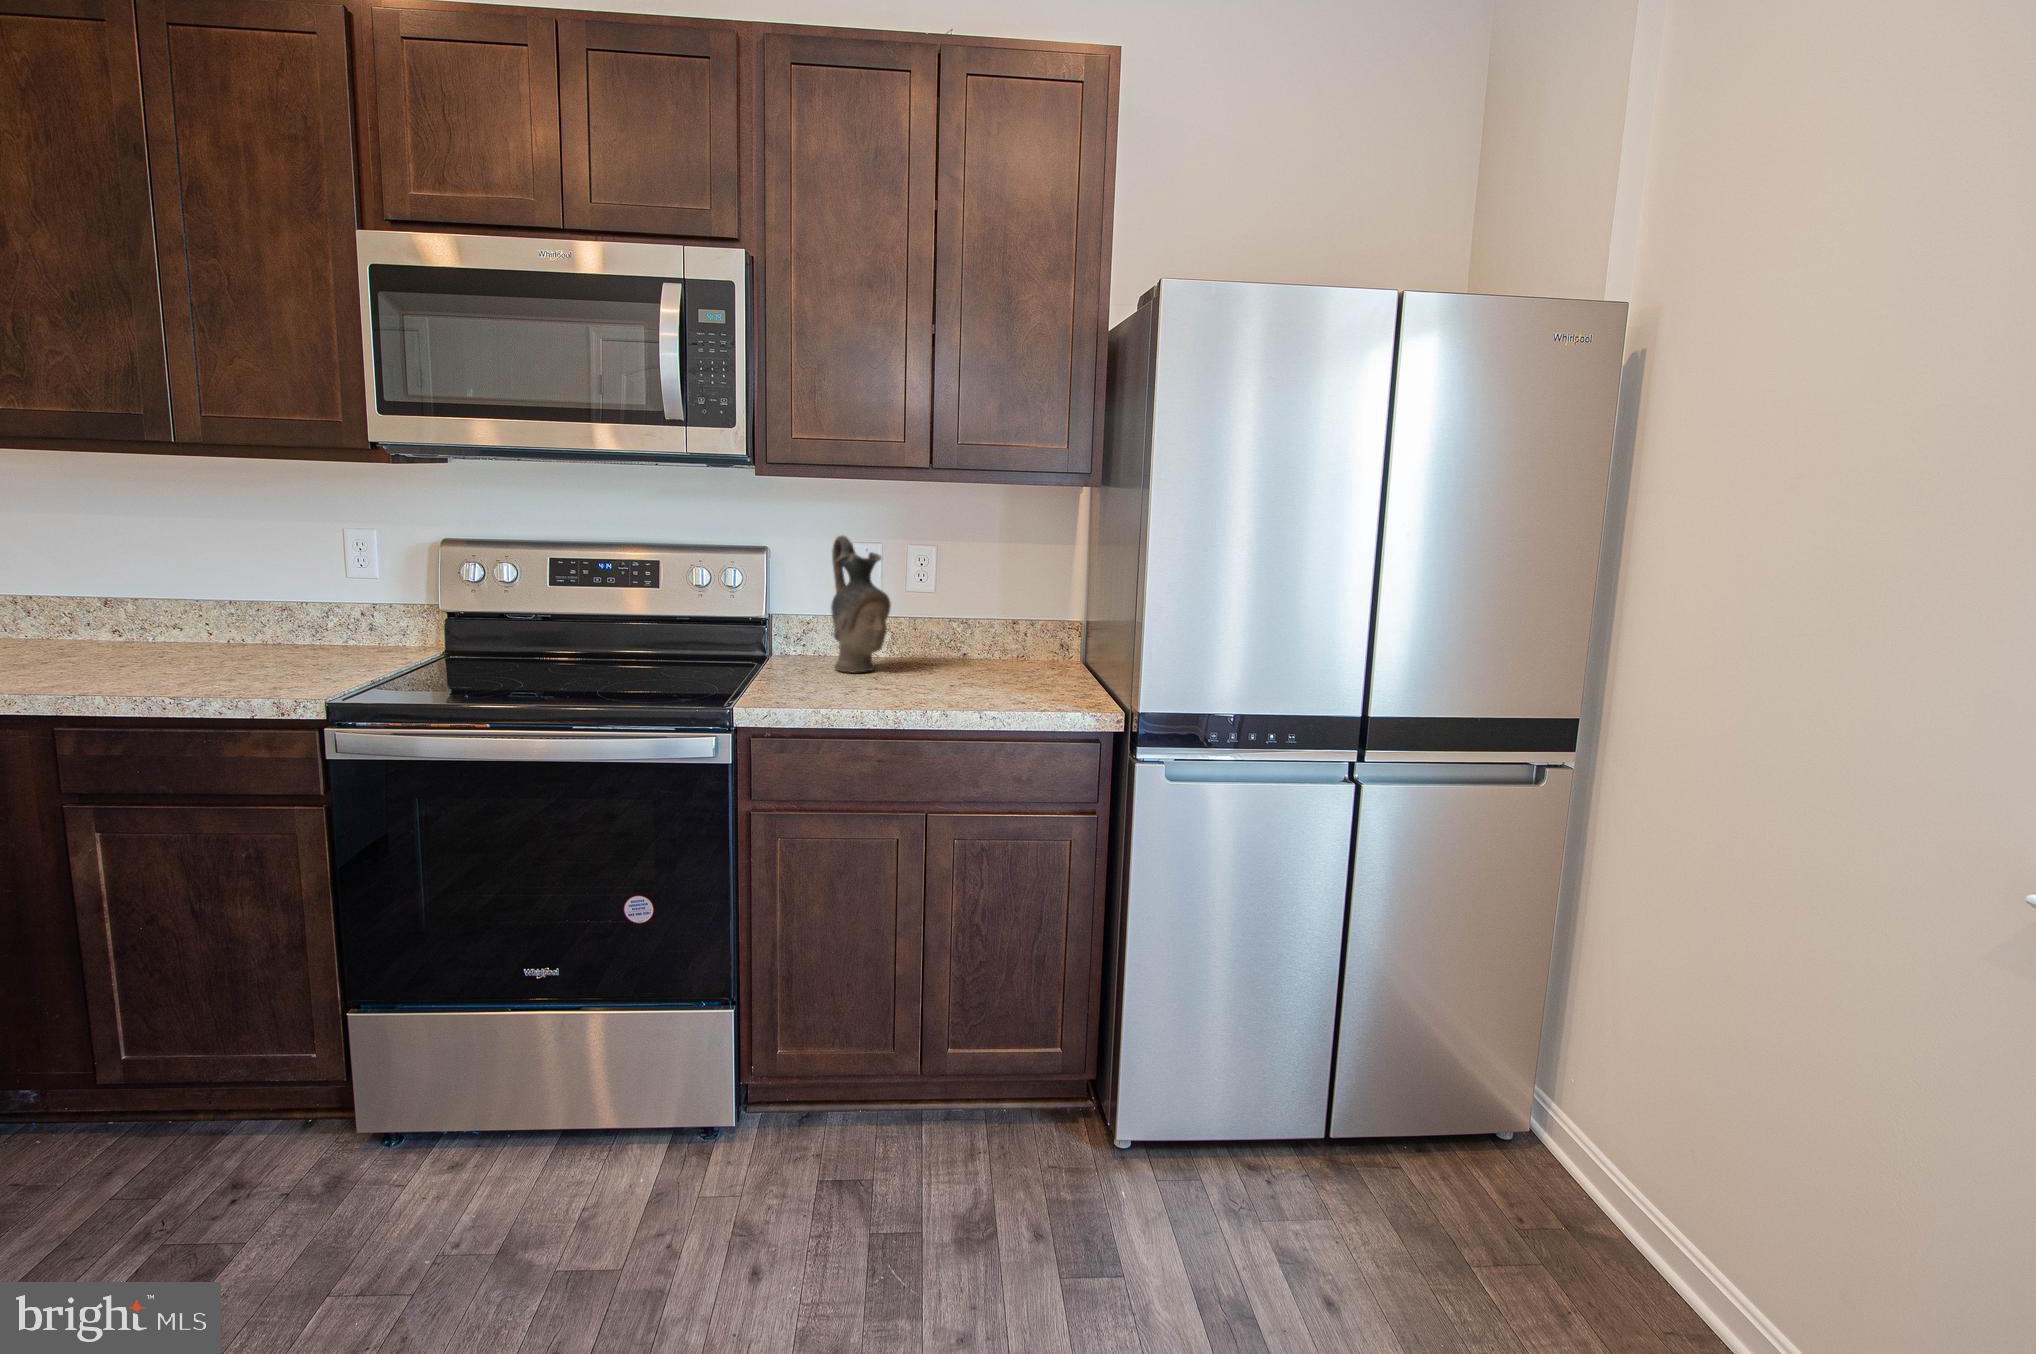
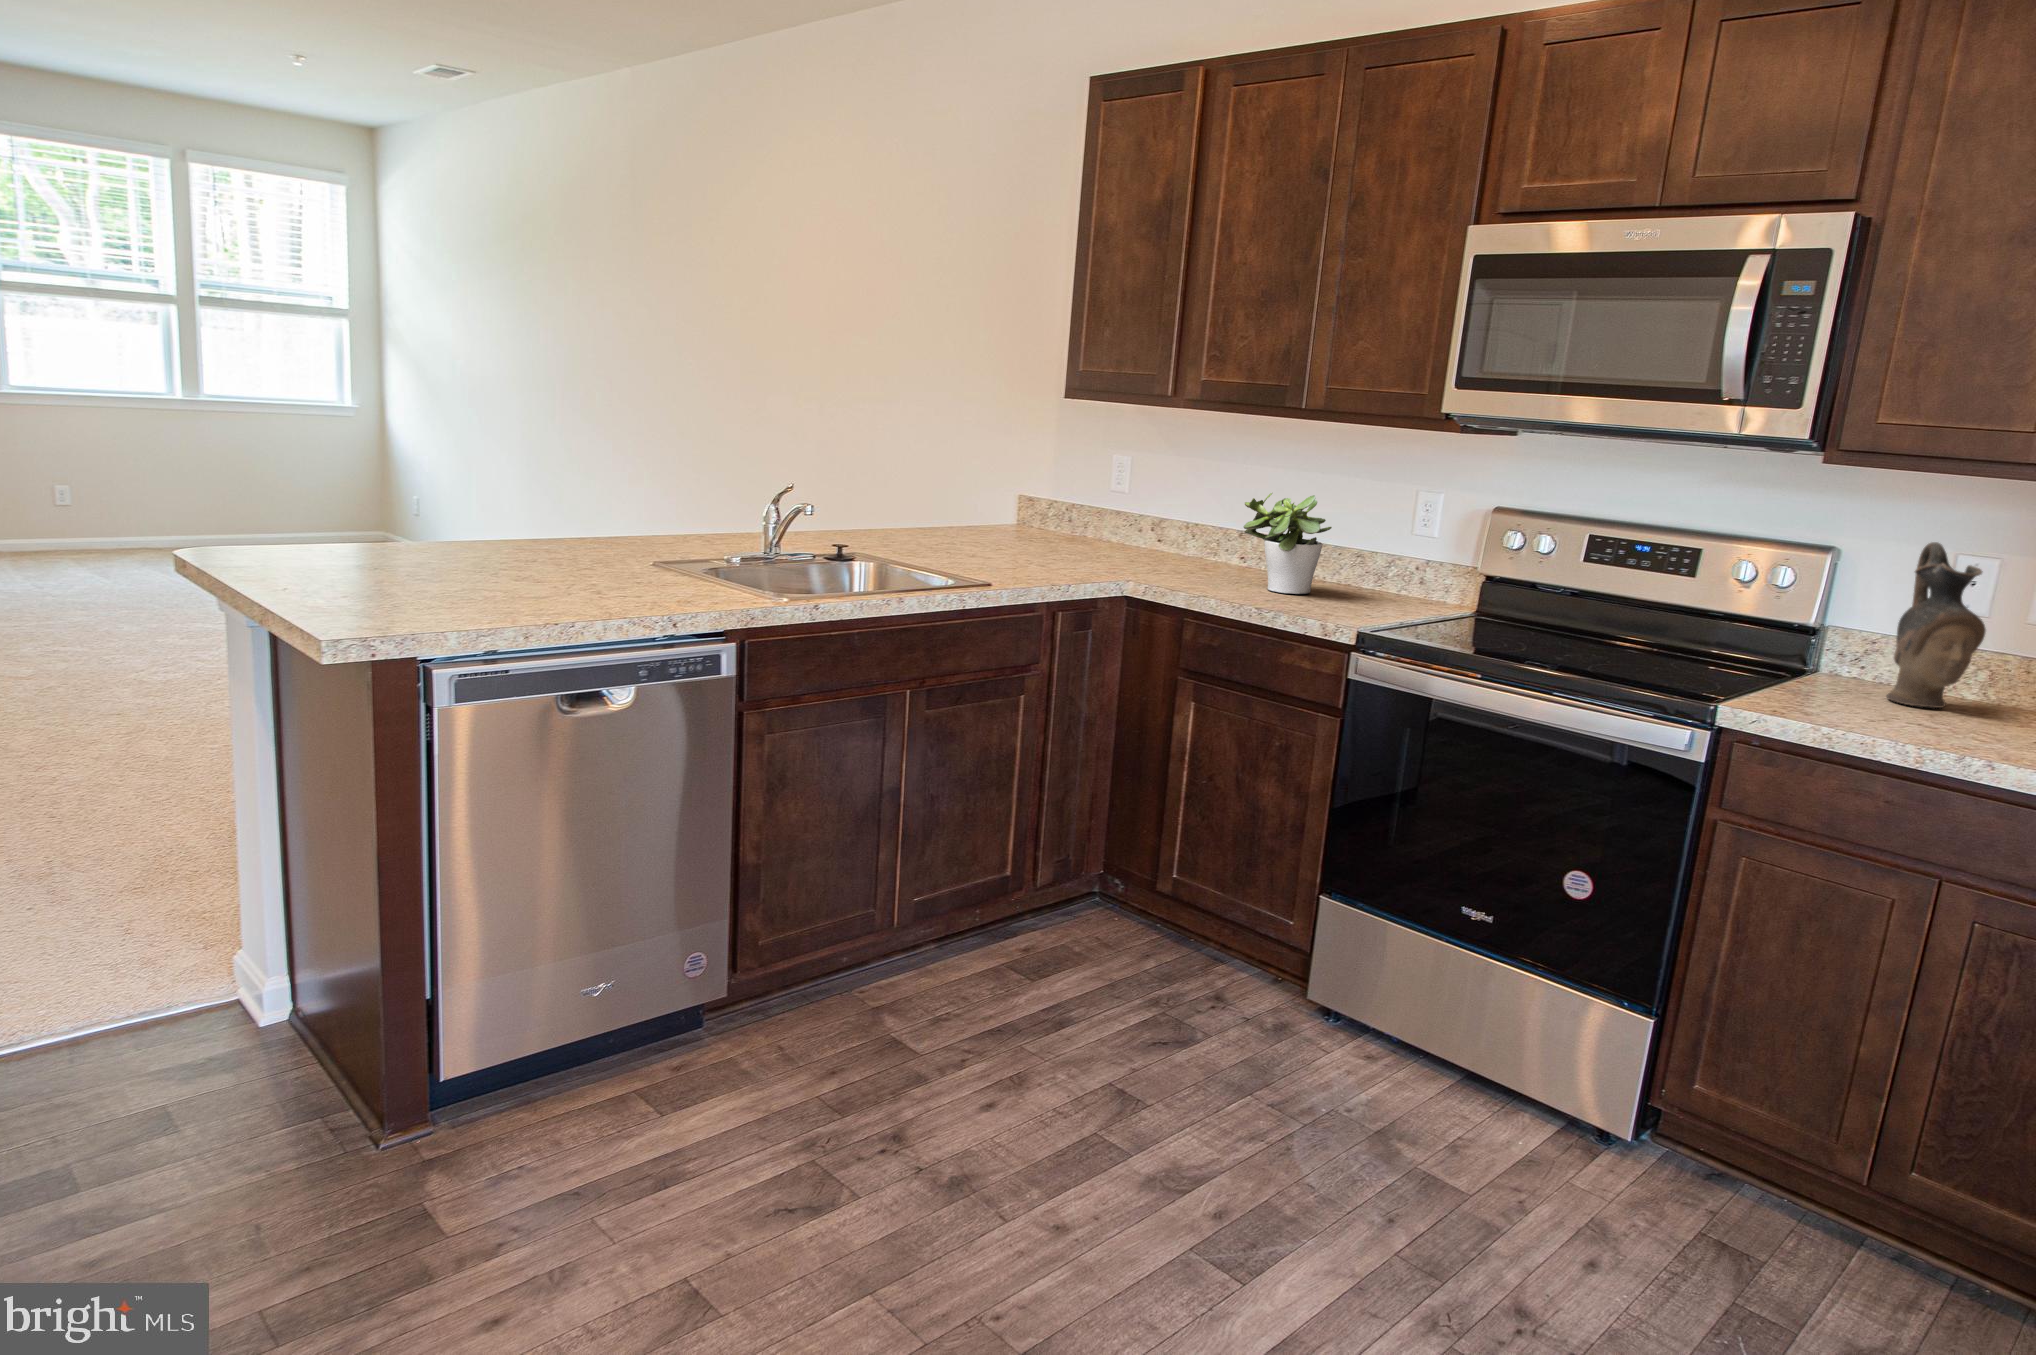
potted plant: none [106,545,246,670] -> present [1244,493,1332,594]

